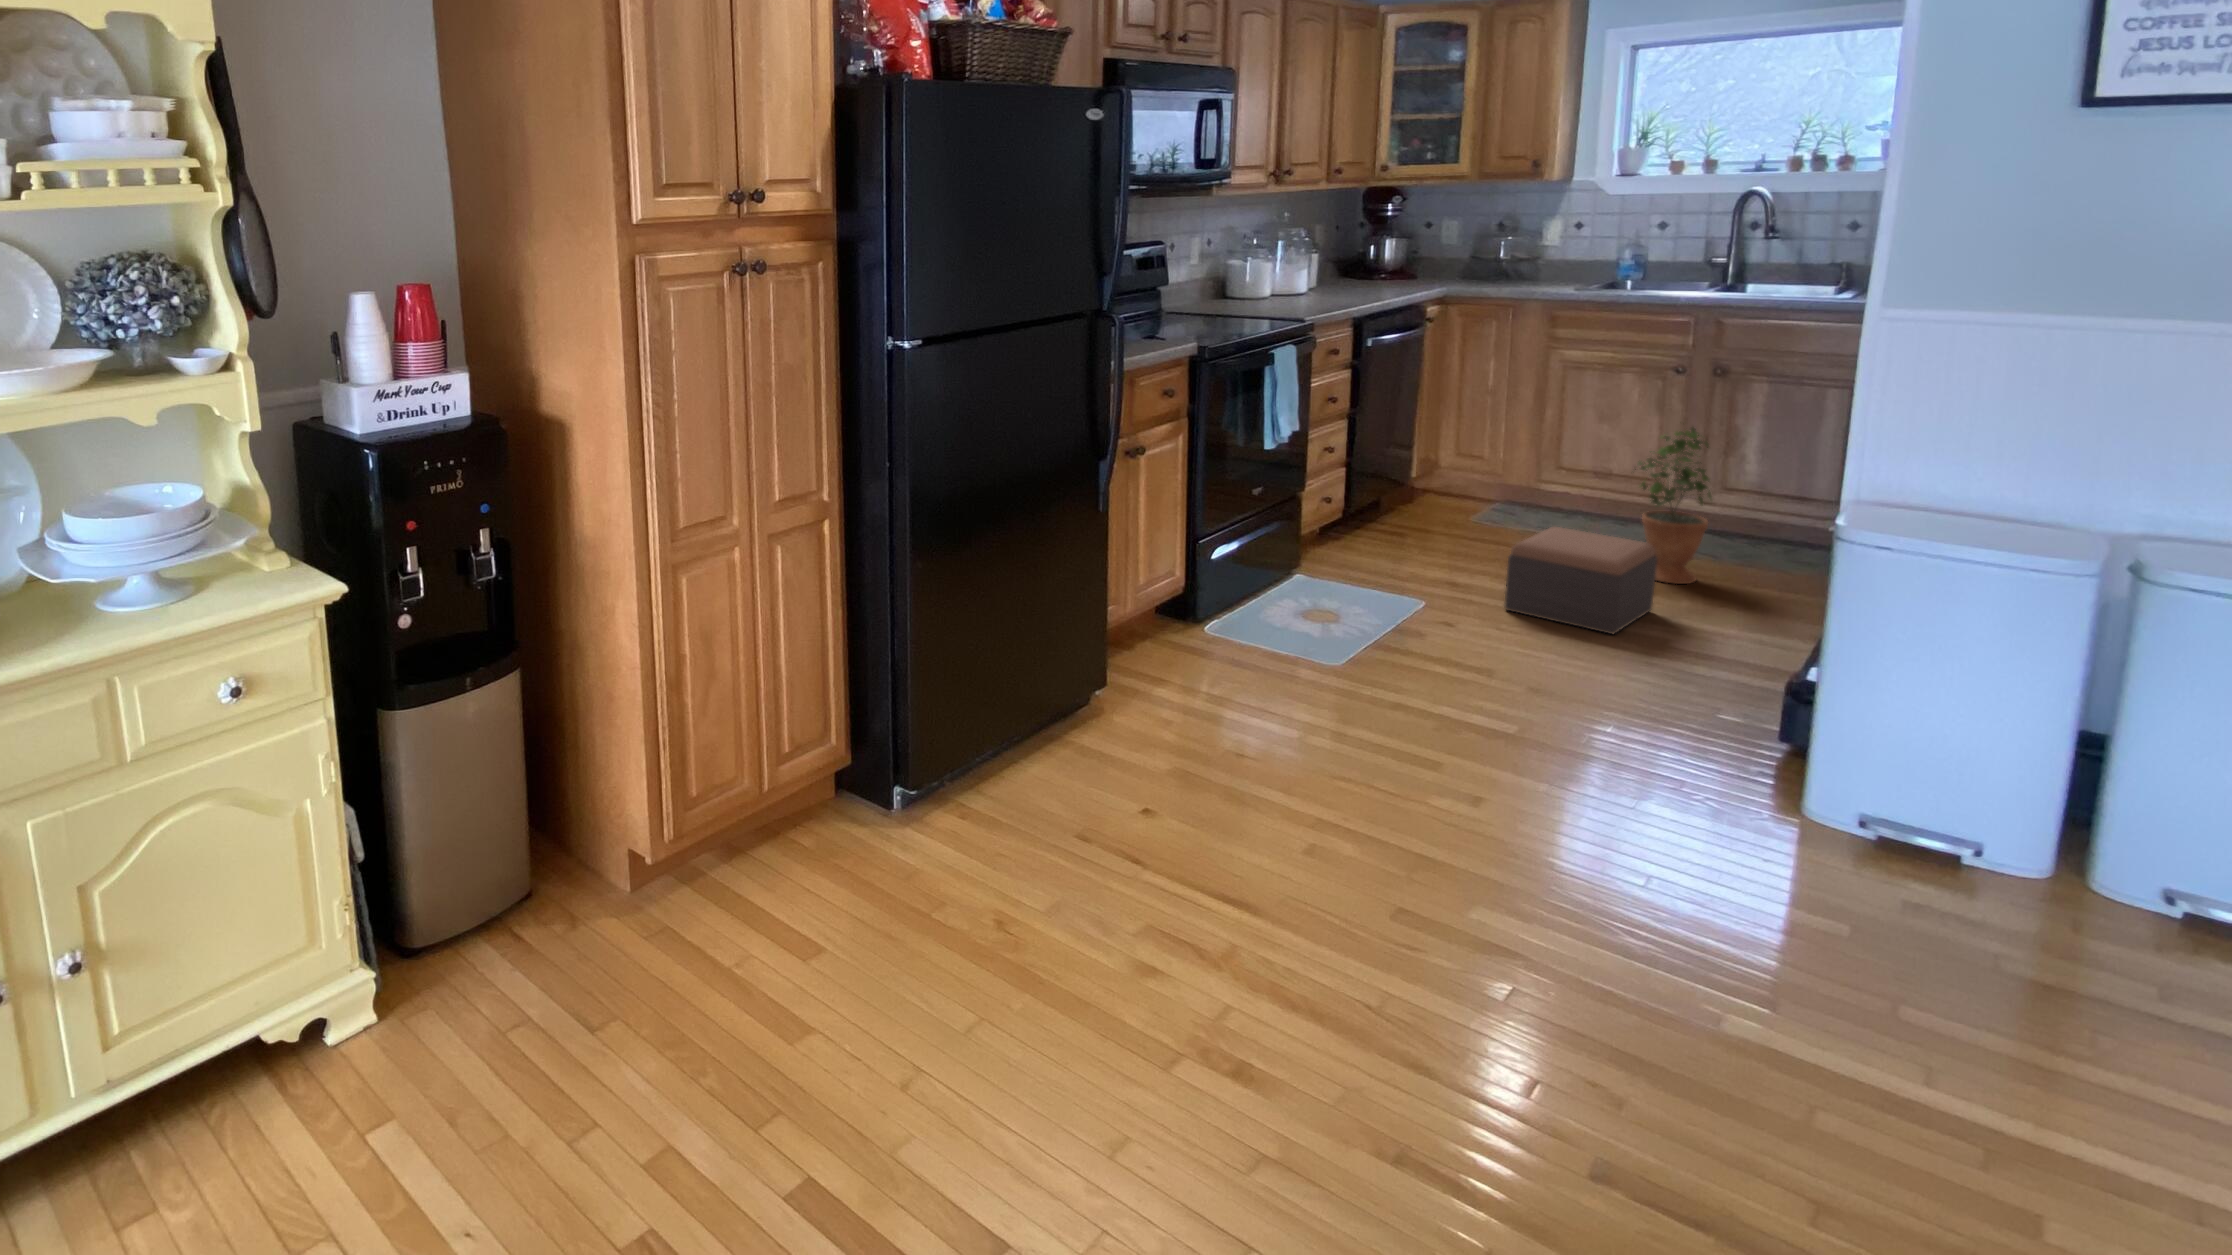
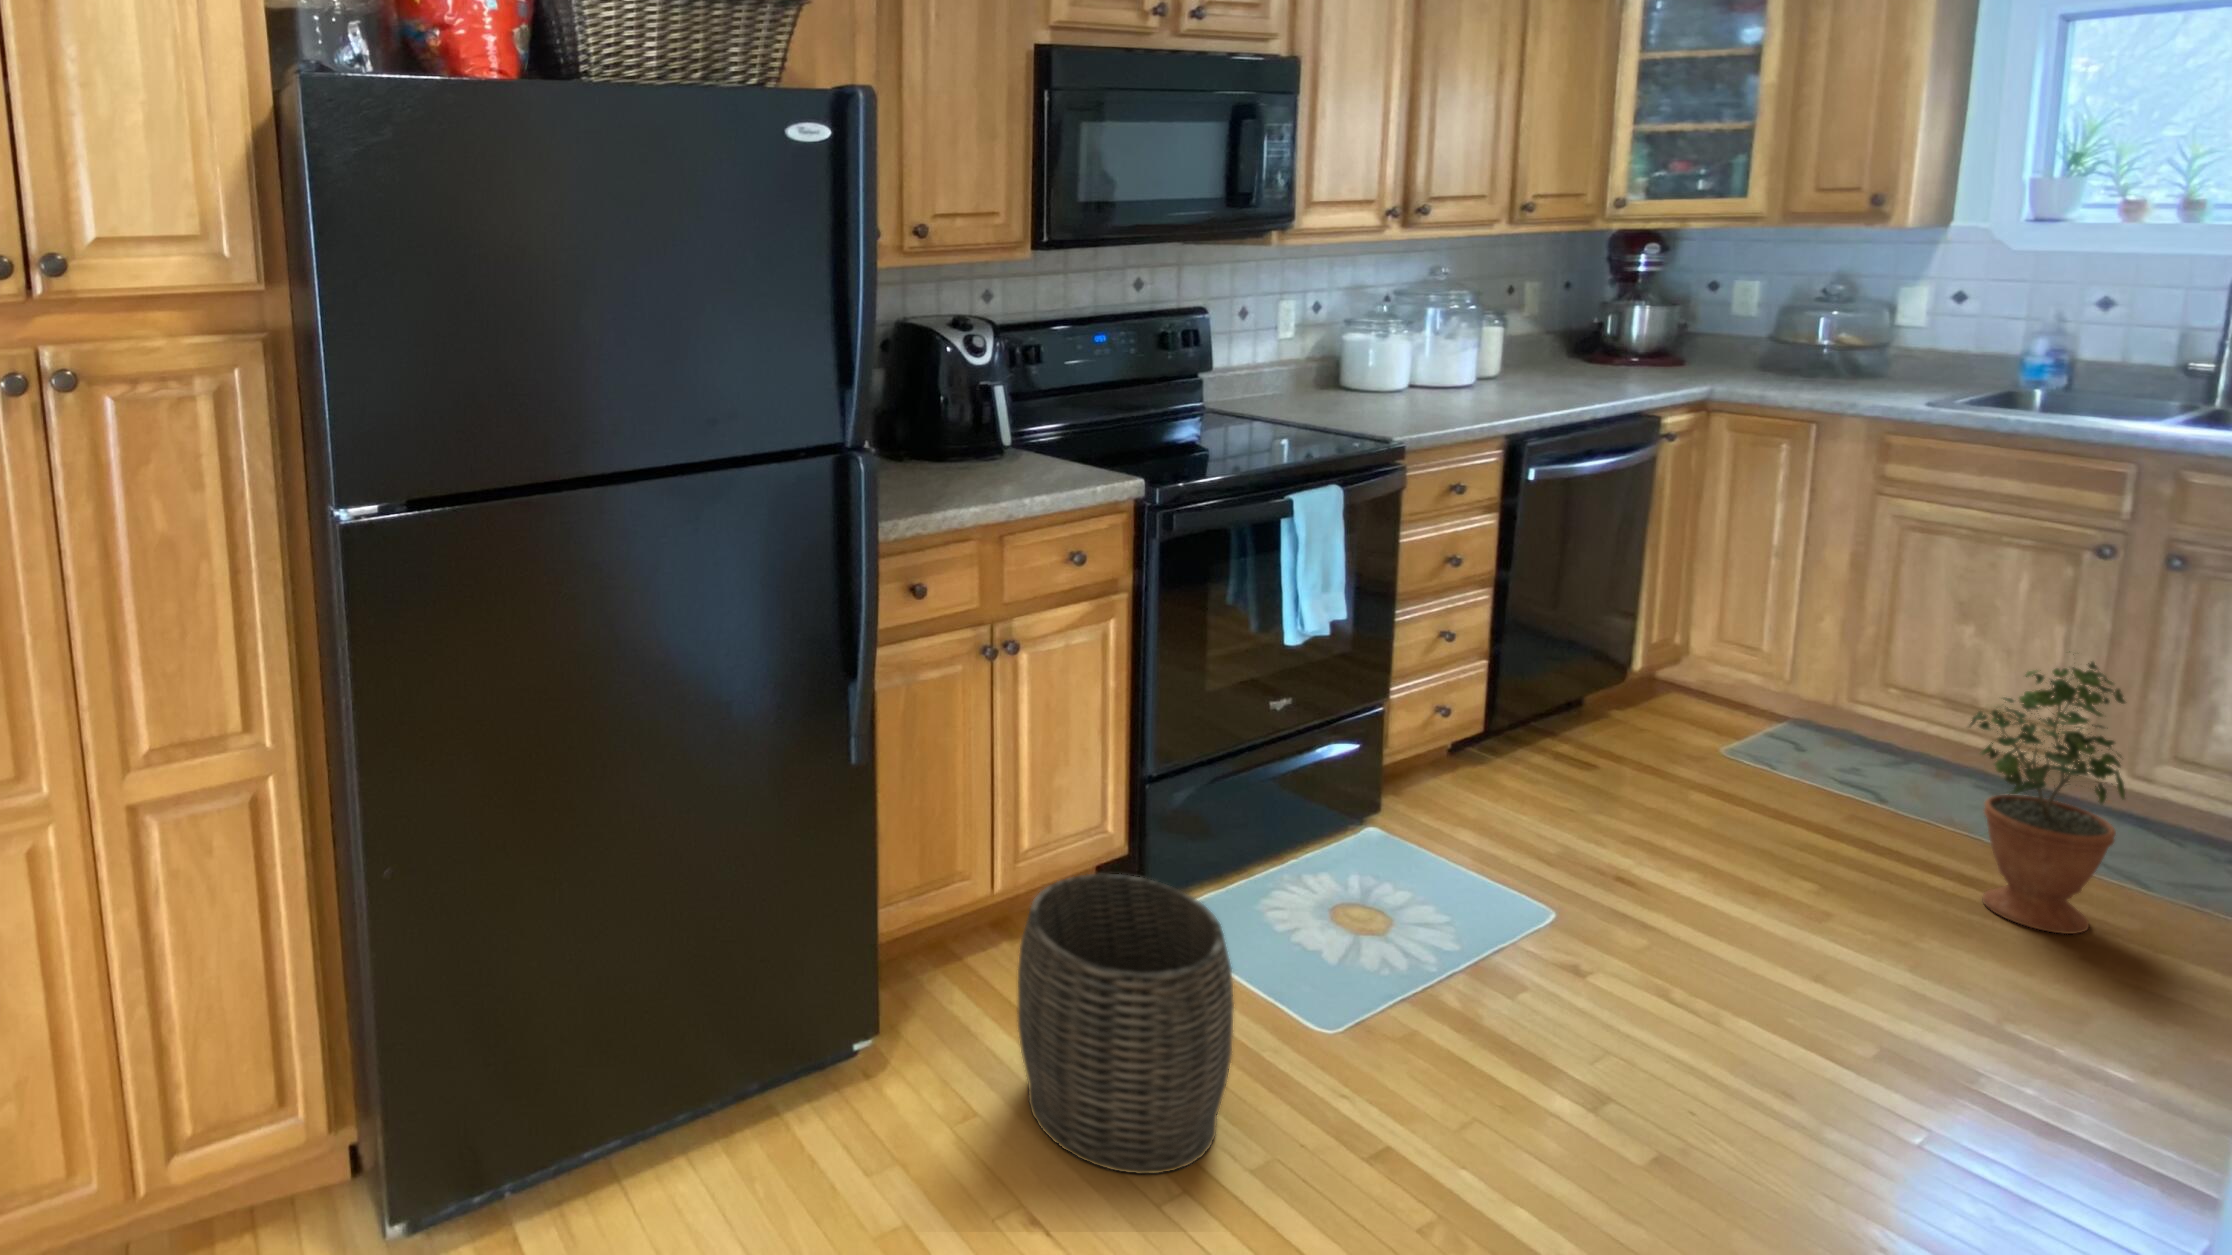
footstool: present [1504,527,1657,634] -> none [1683,810,1984,1035]
woven basket: none [1191,577,1326,736] -> present [1017,874,1234,1174]

